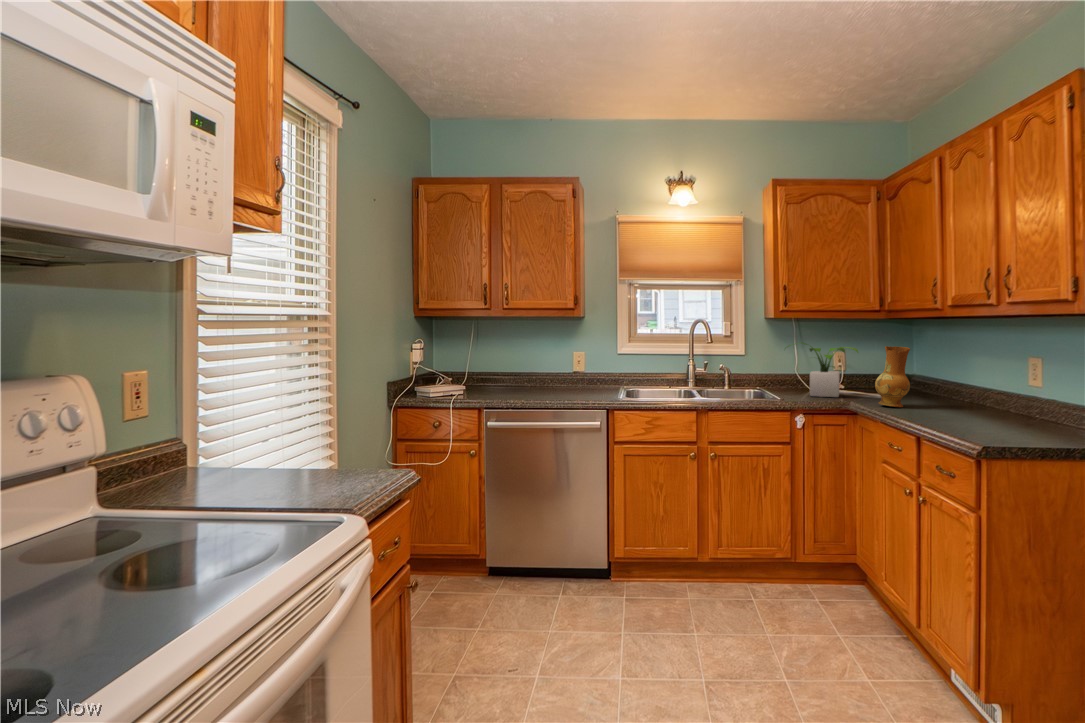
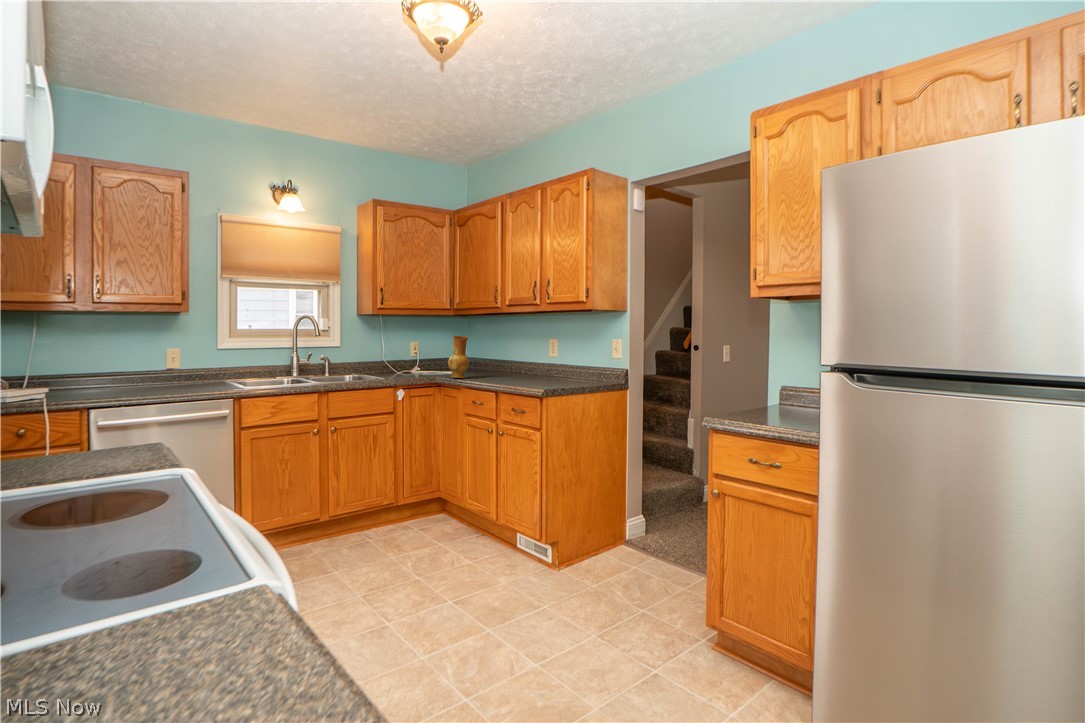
potted plant: present [787,342,858,397] -> none [381,334,434,377]

